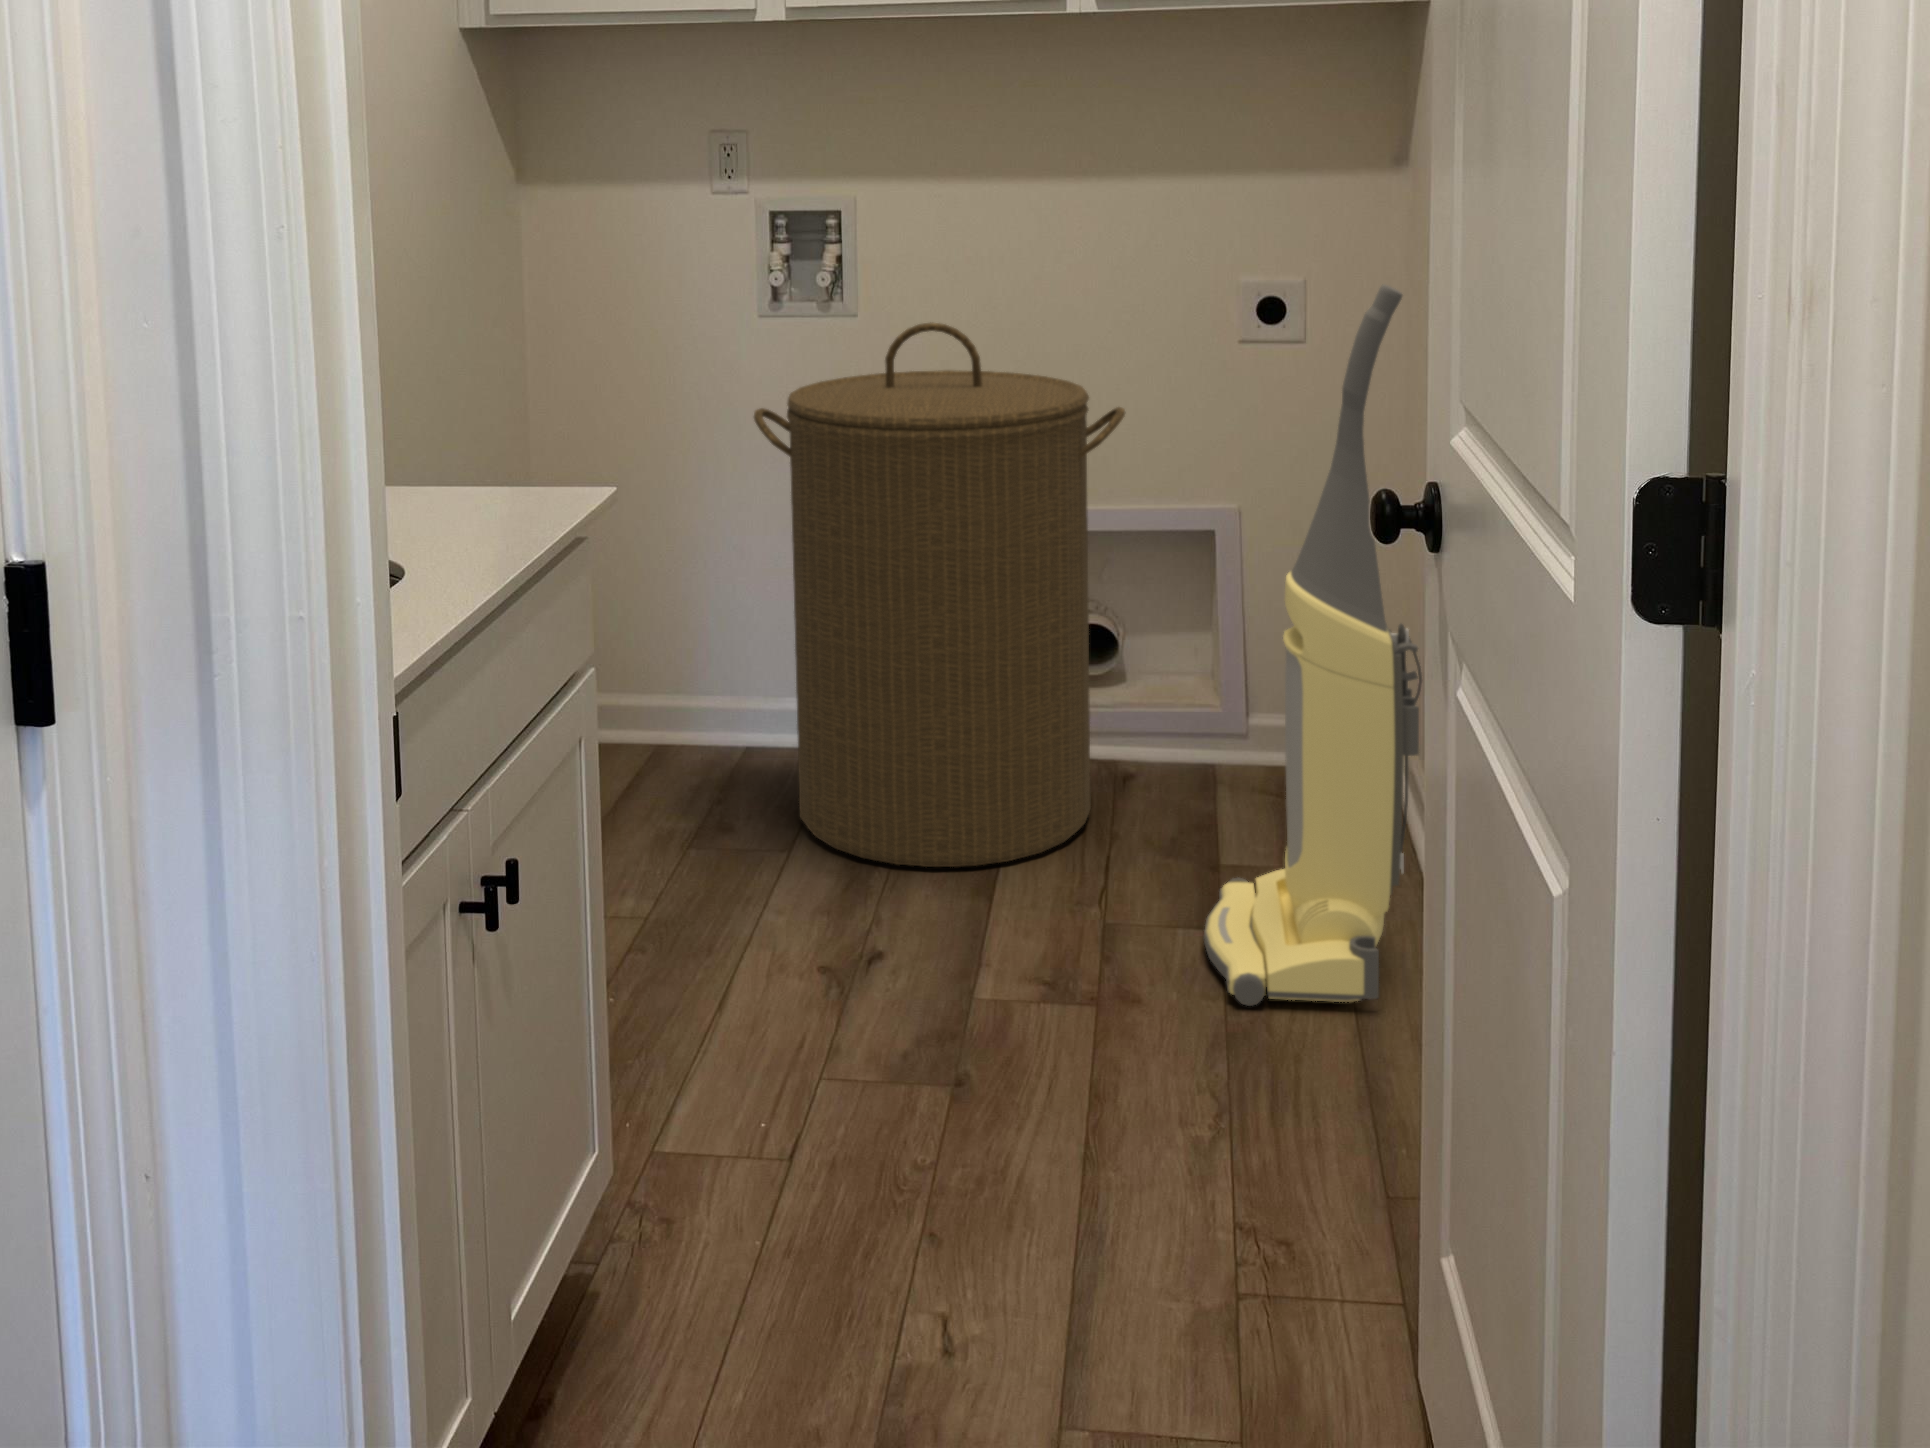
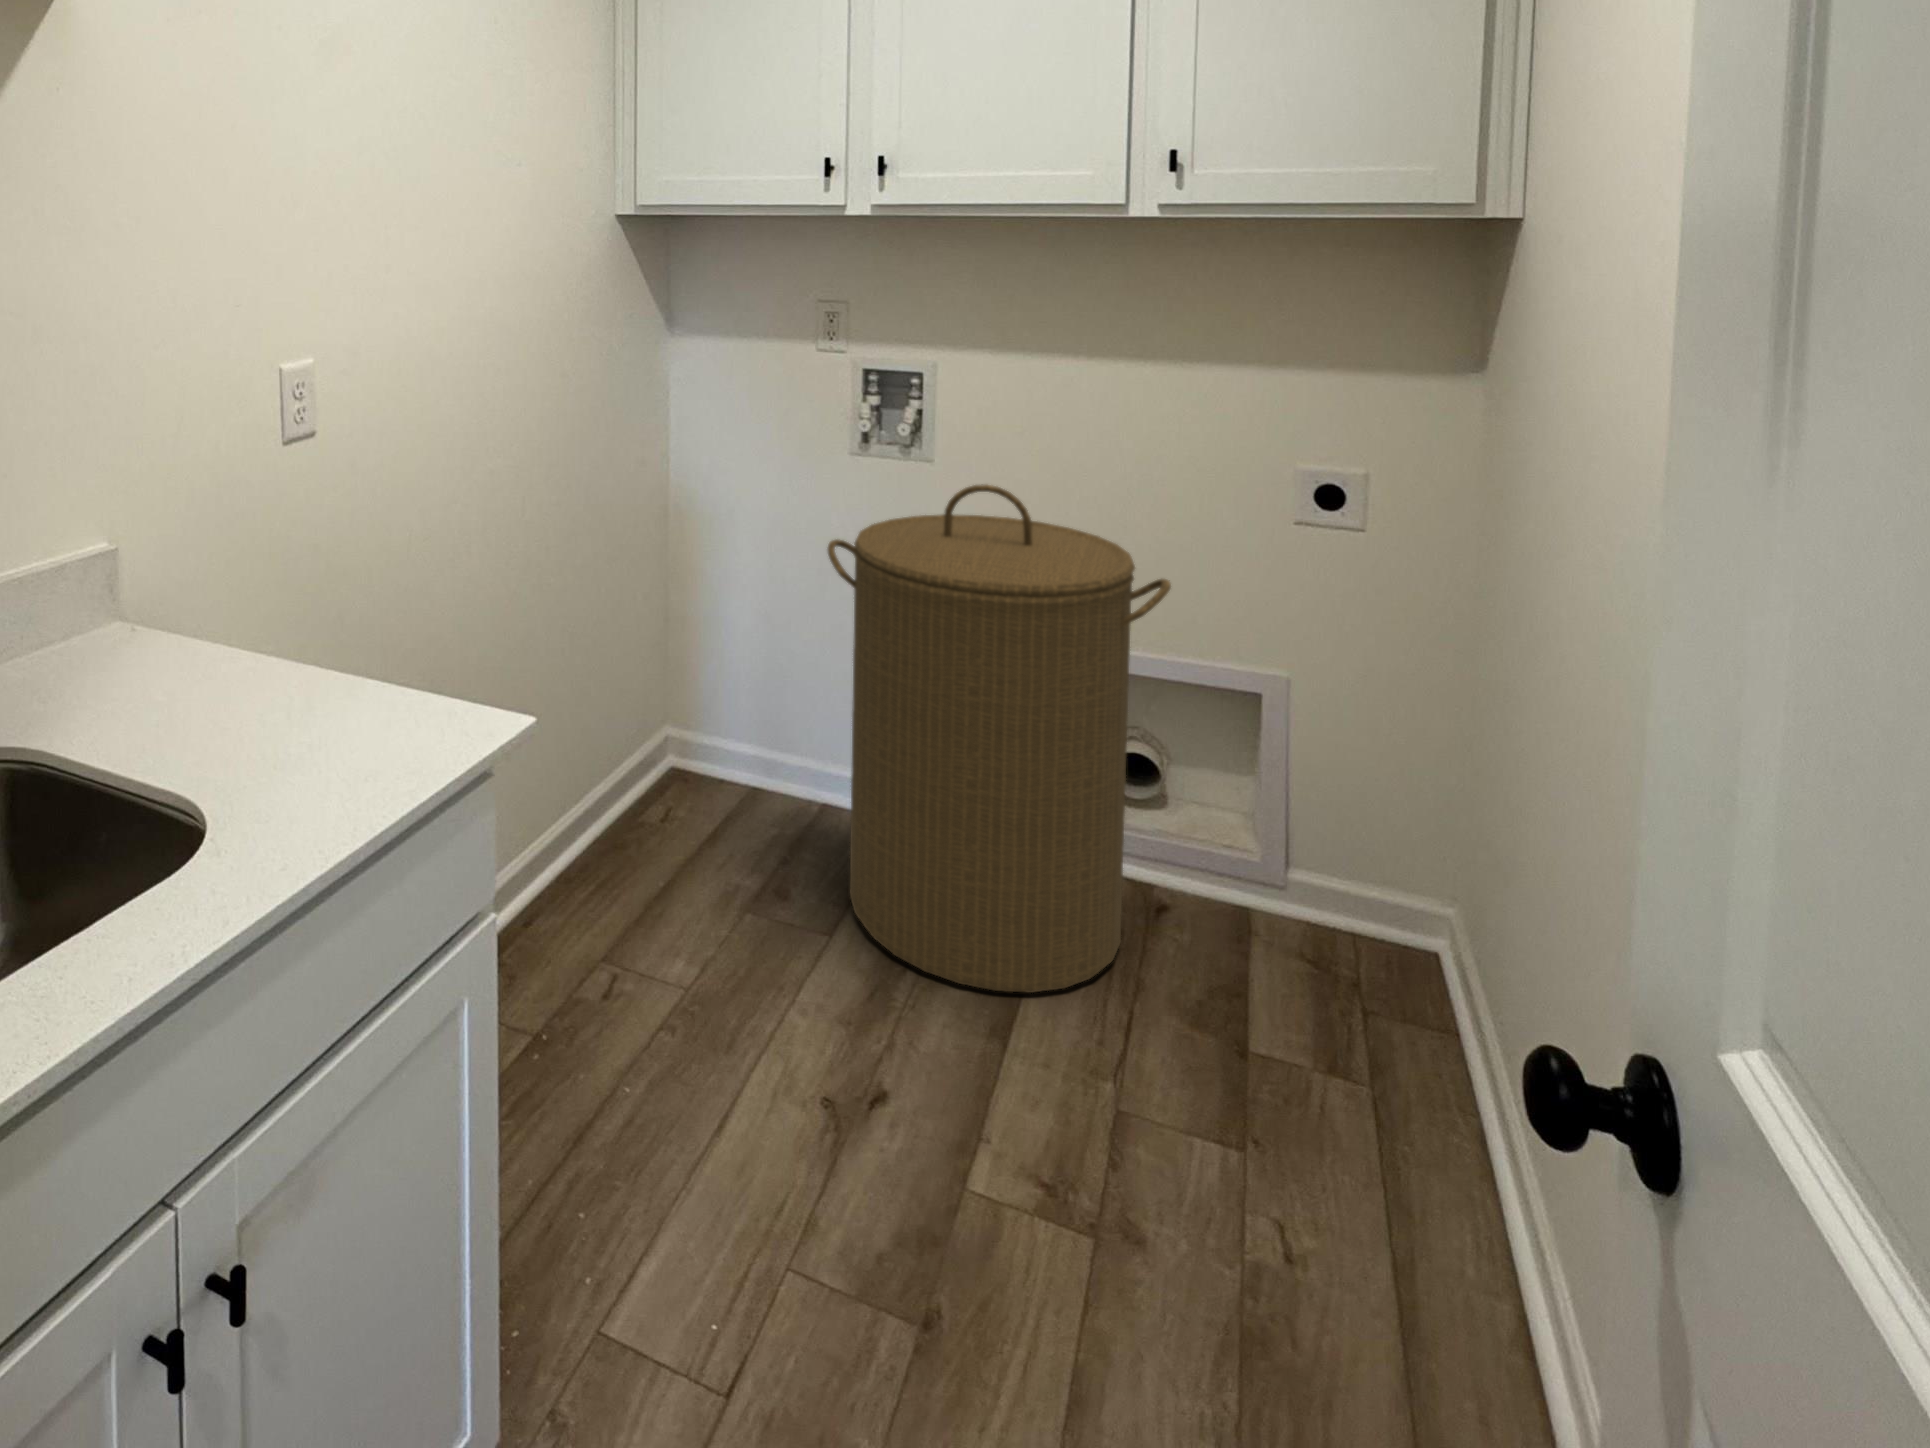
vacuum cleaner: present [1204,285,1422,1006] -> none [1224,528,1502,1329]

